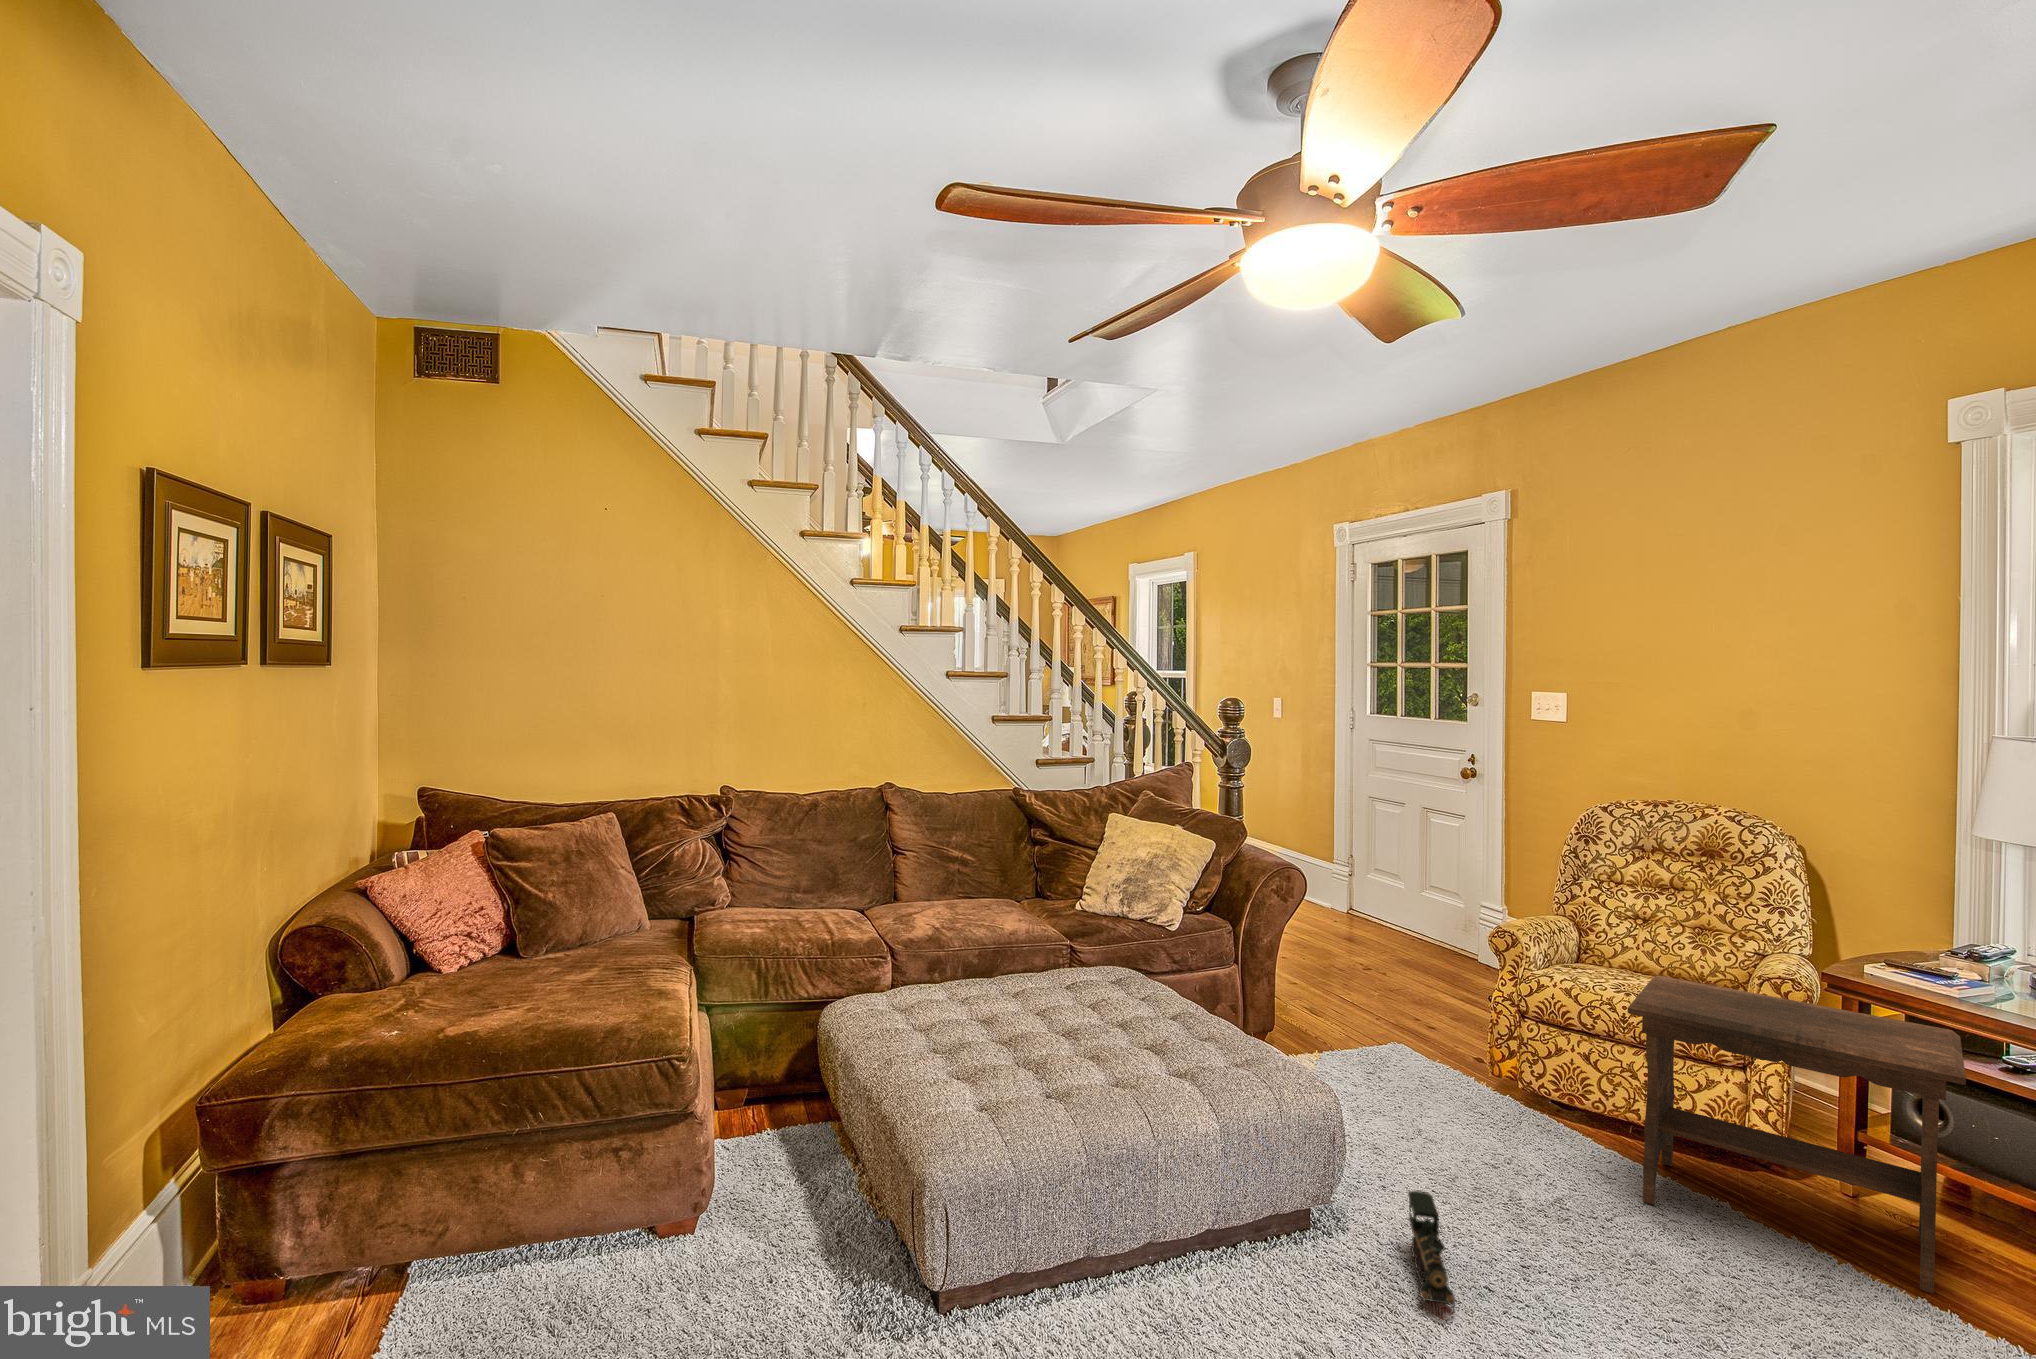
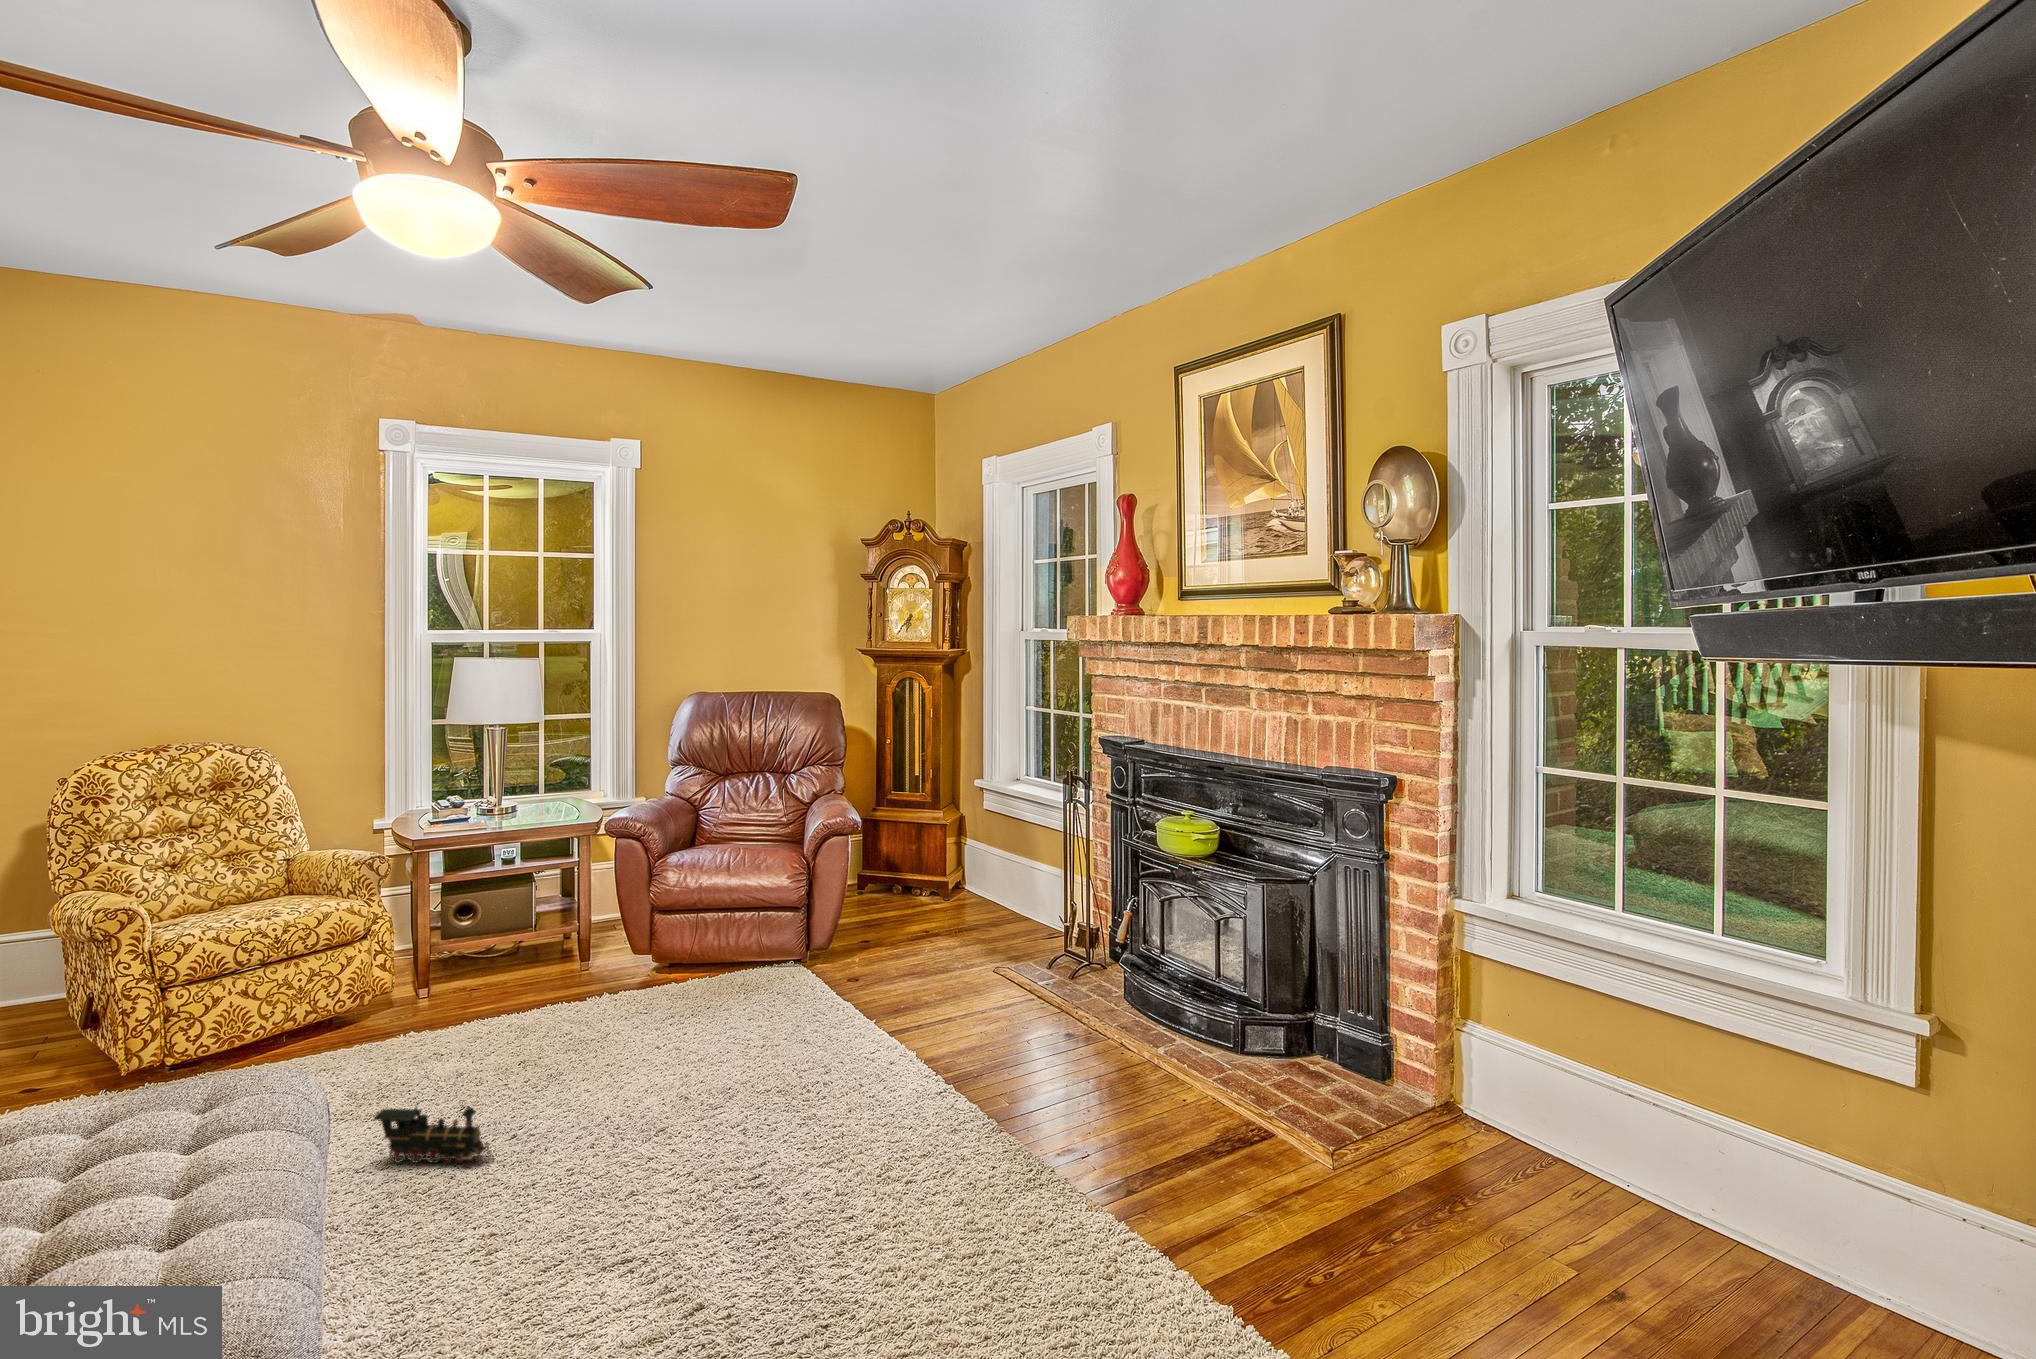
footstool: present [1628,975,1966,1294] -> none [316,852,553,1057]

